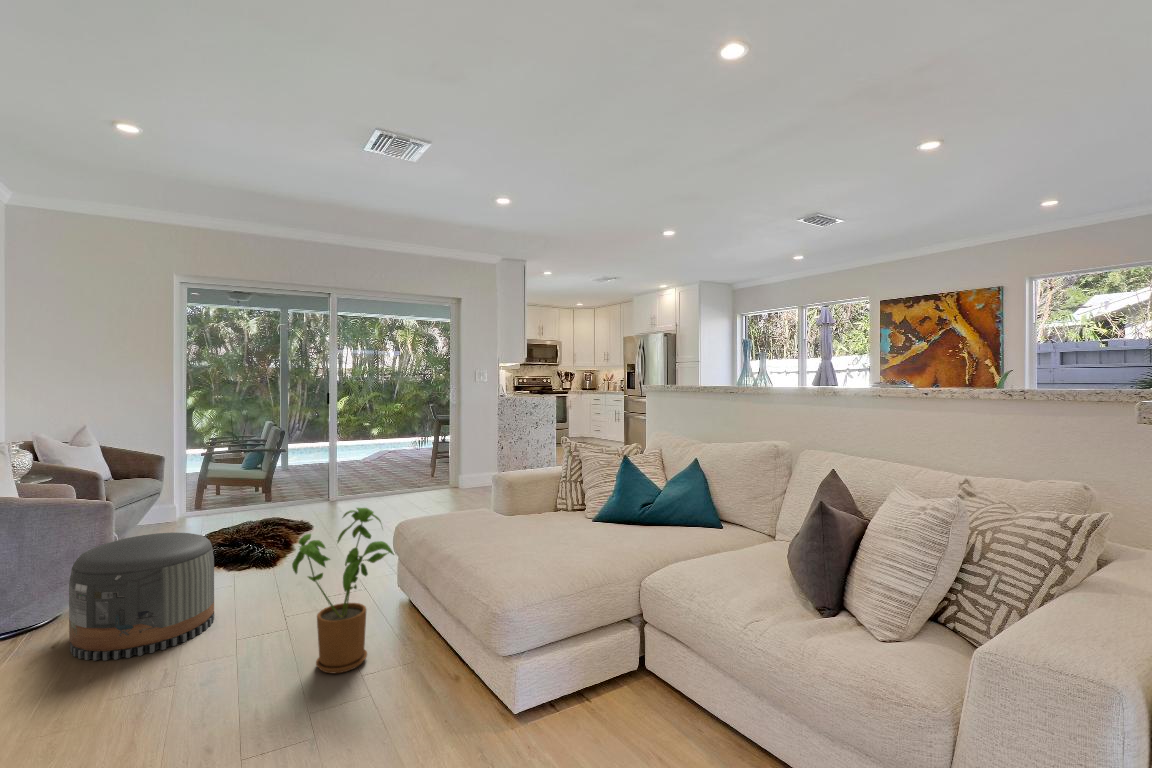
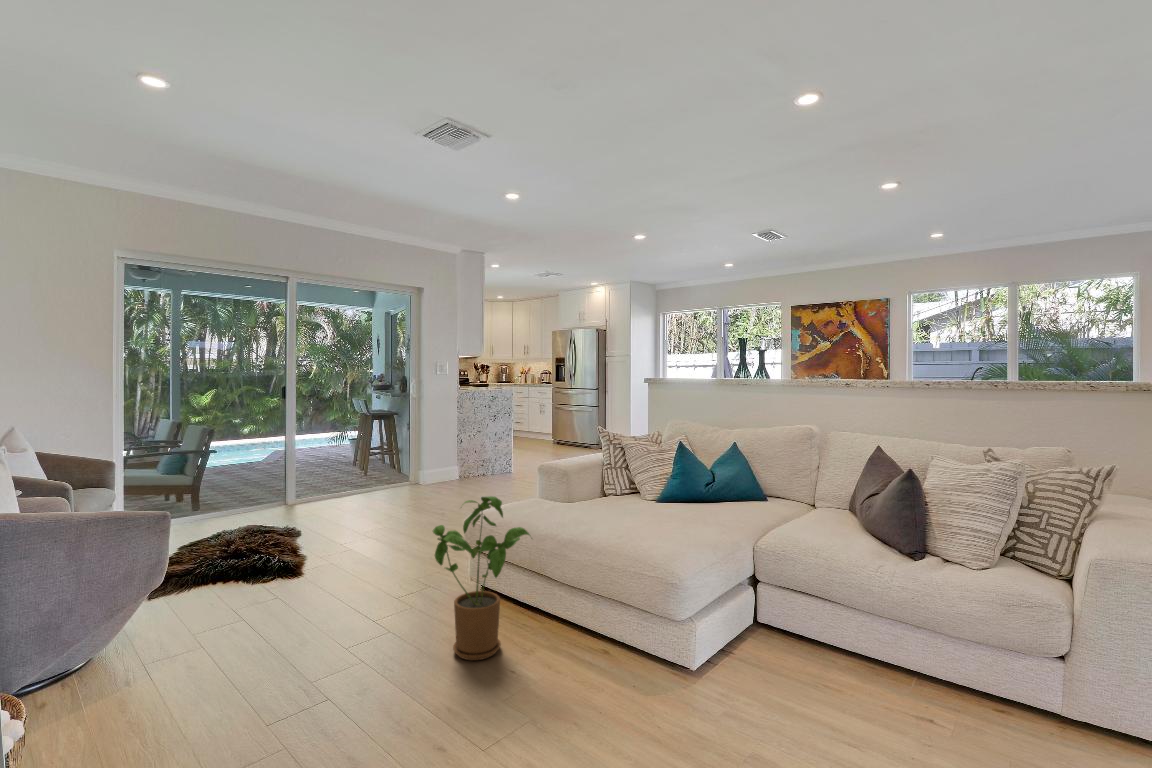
pouf: present [69,533,214,661] -> none [143,538,294,683]

